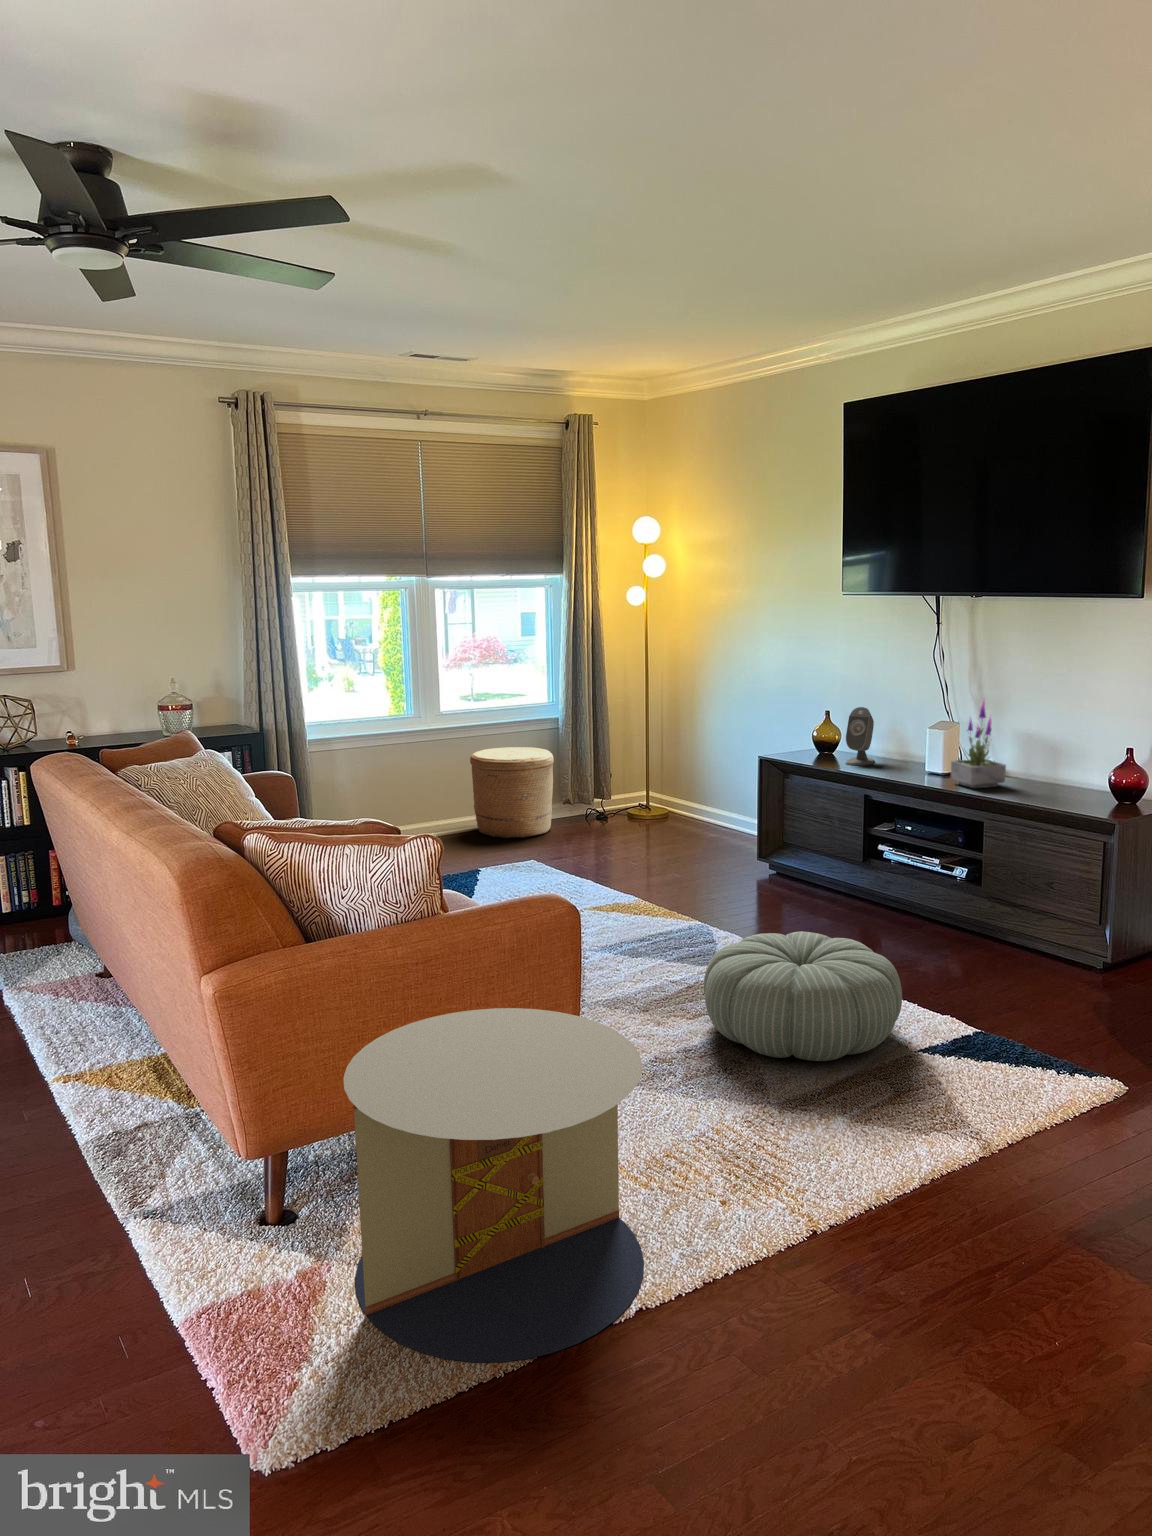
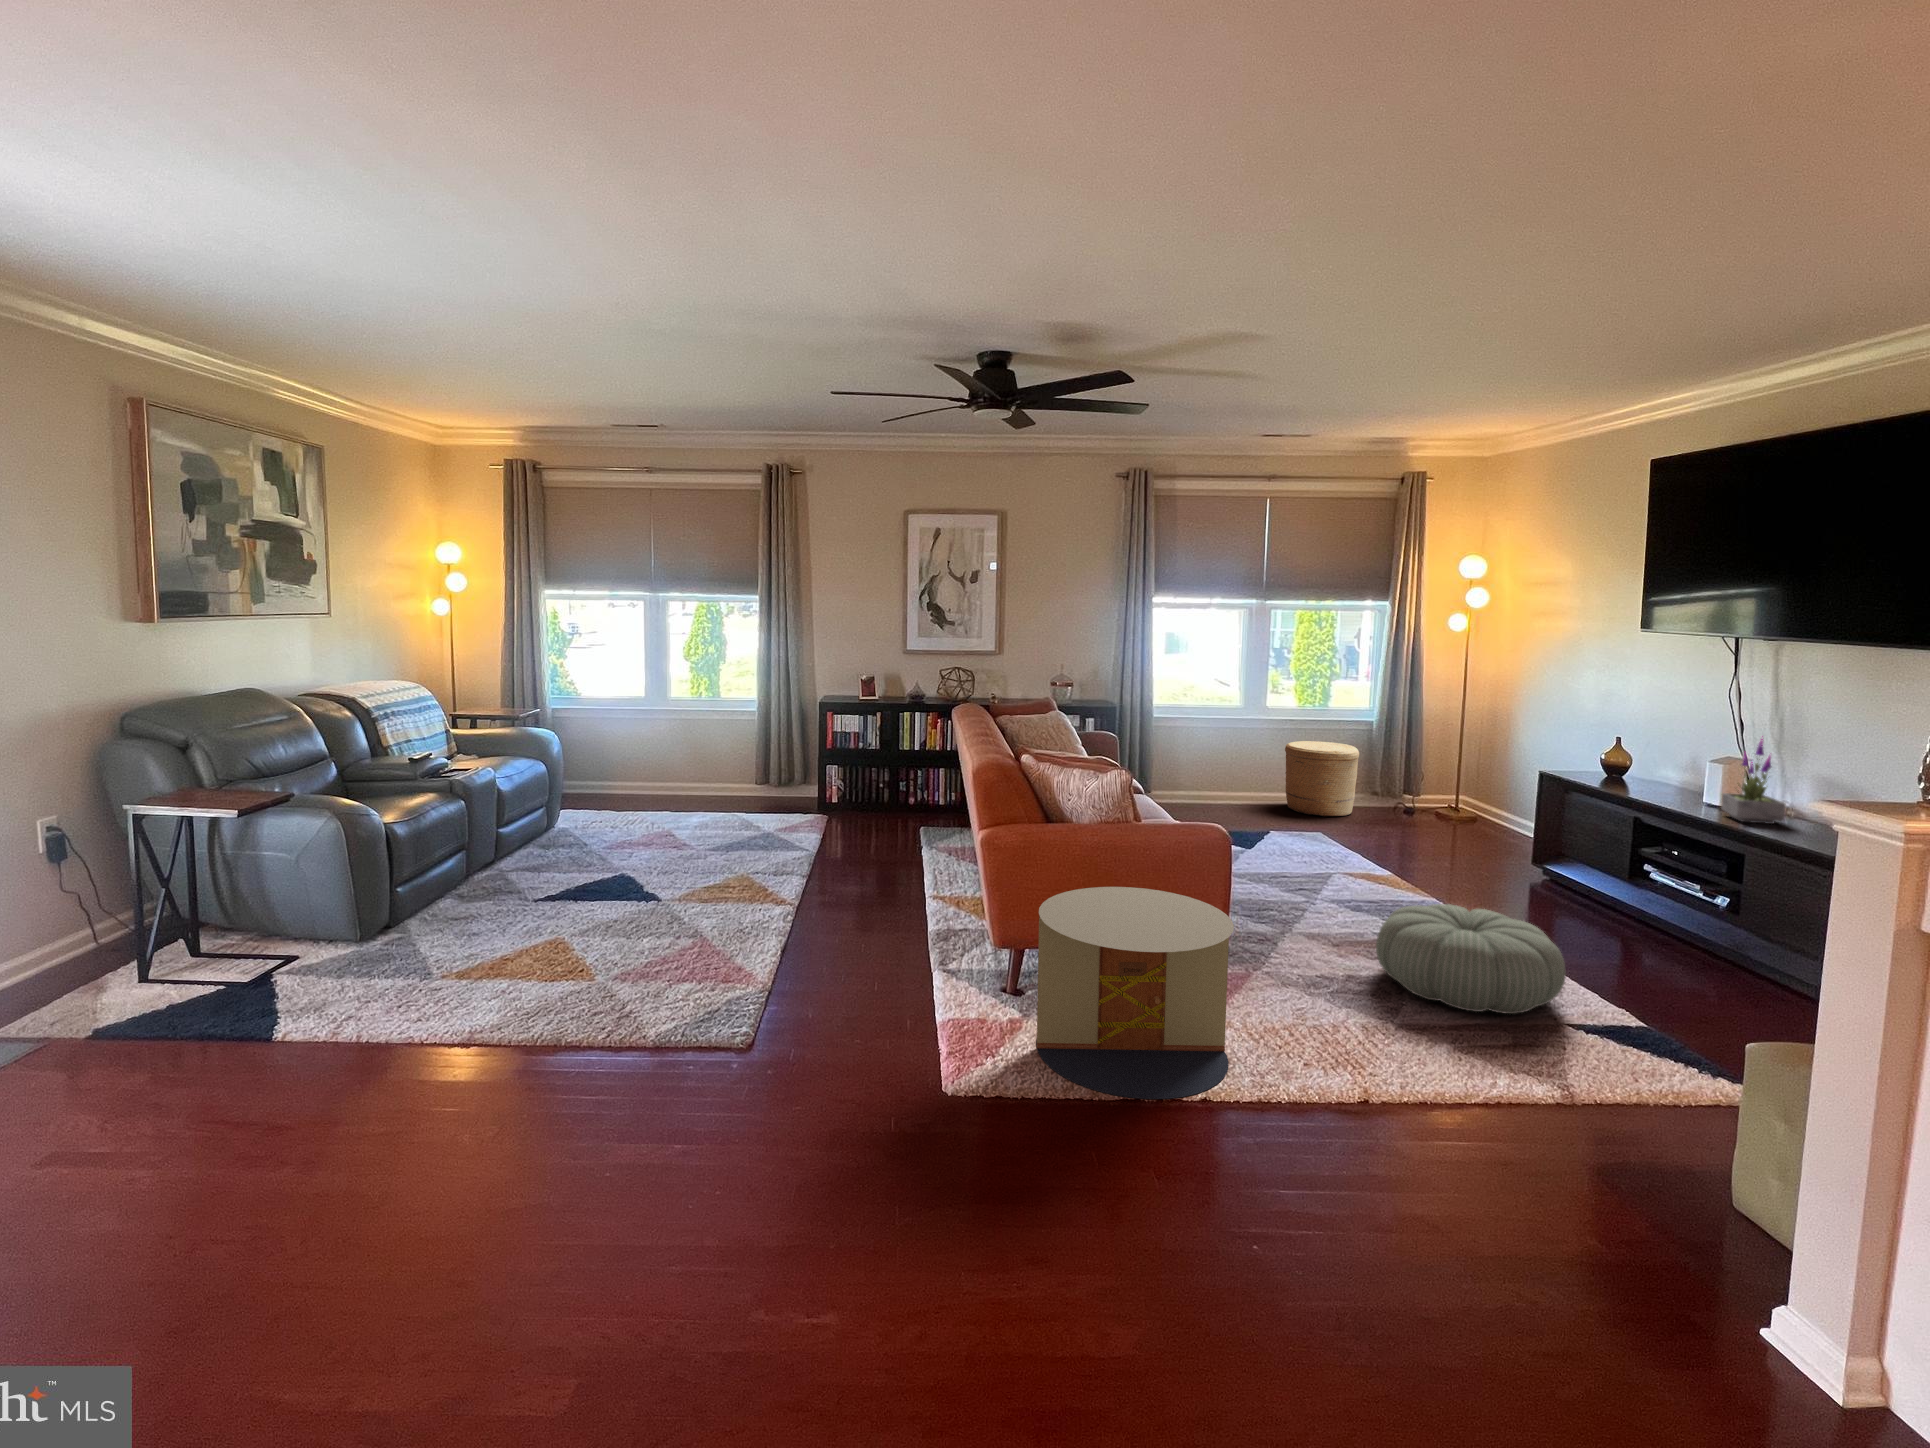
speaker: present [846,707,875,765] -> none [1625,735,1663,790]

